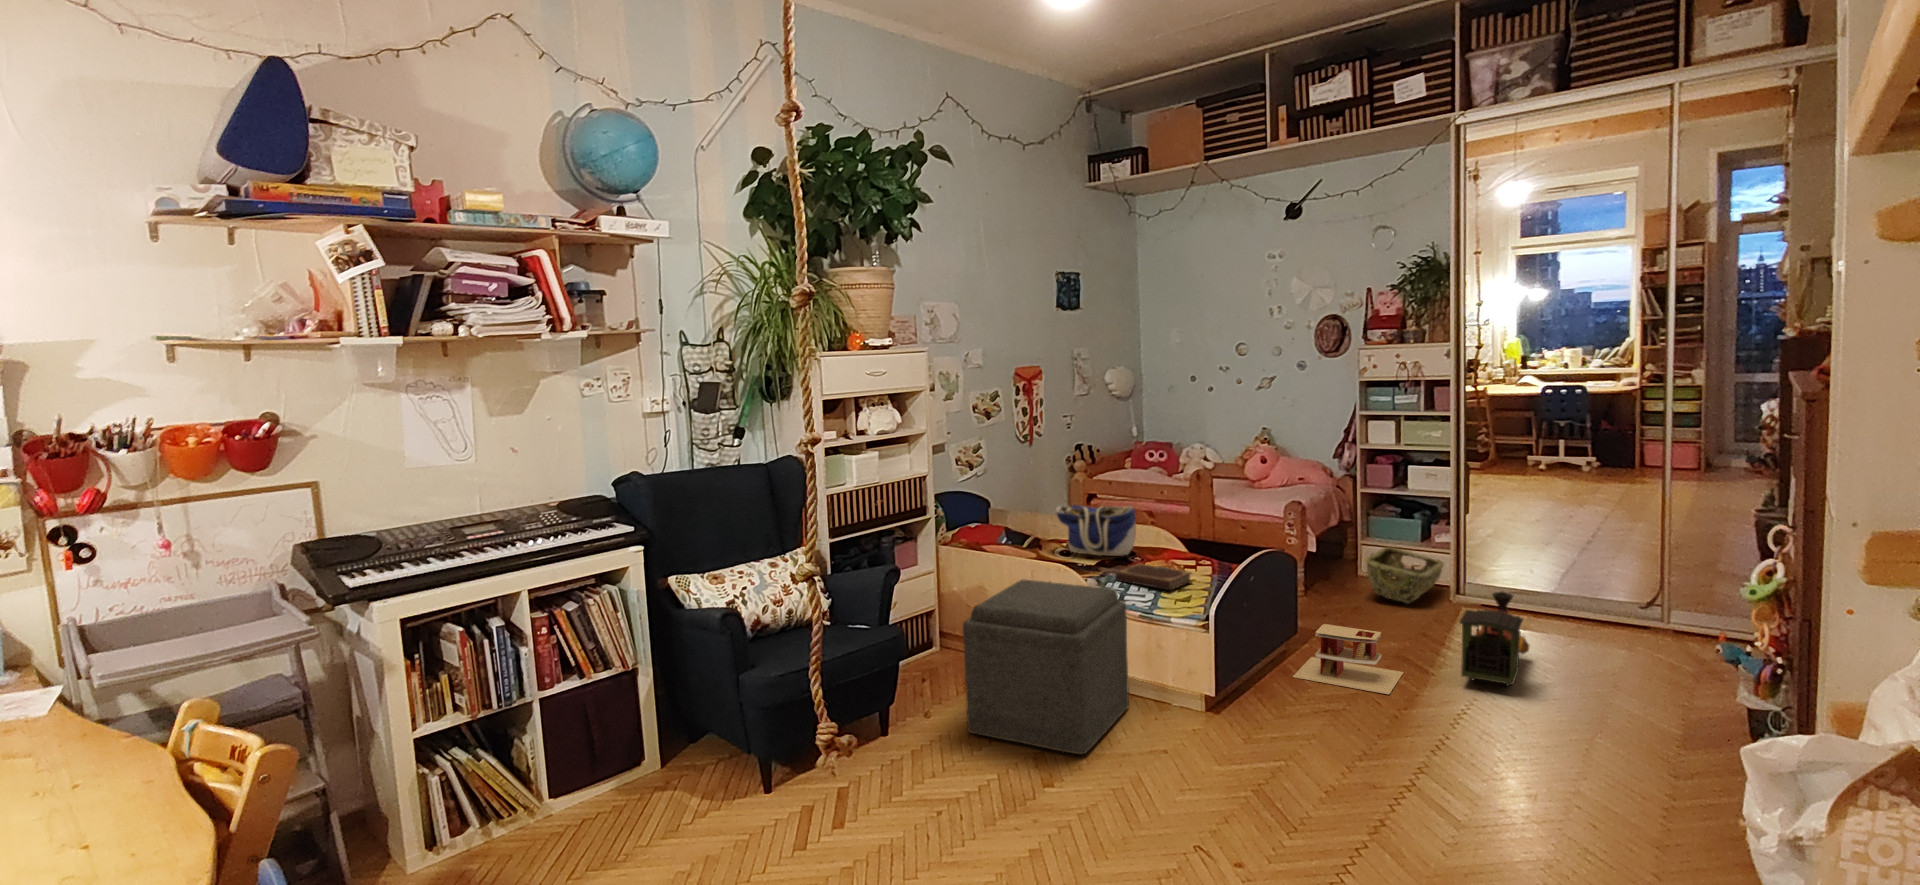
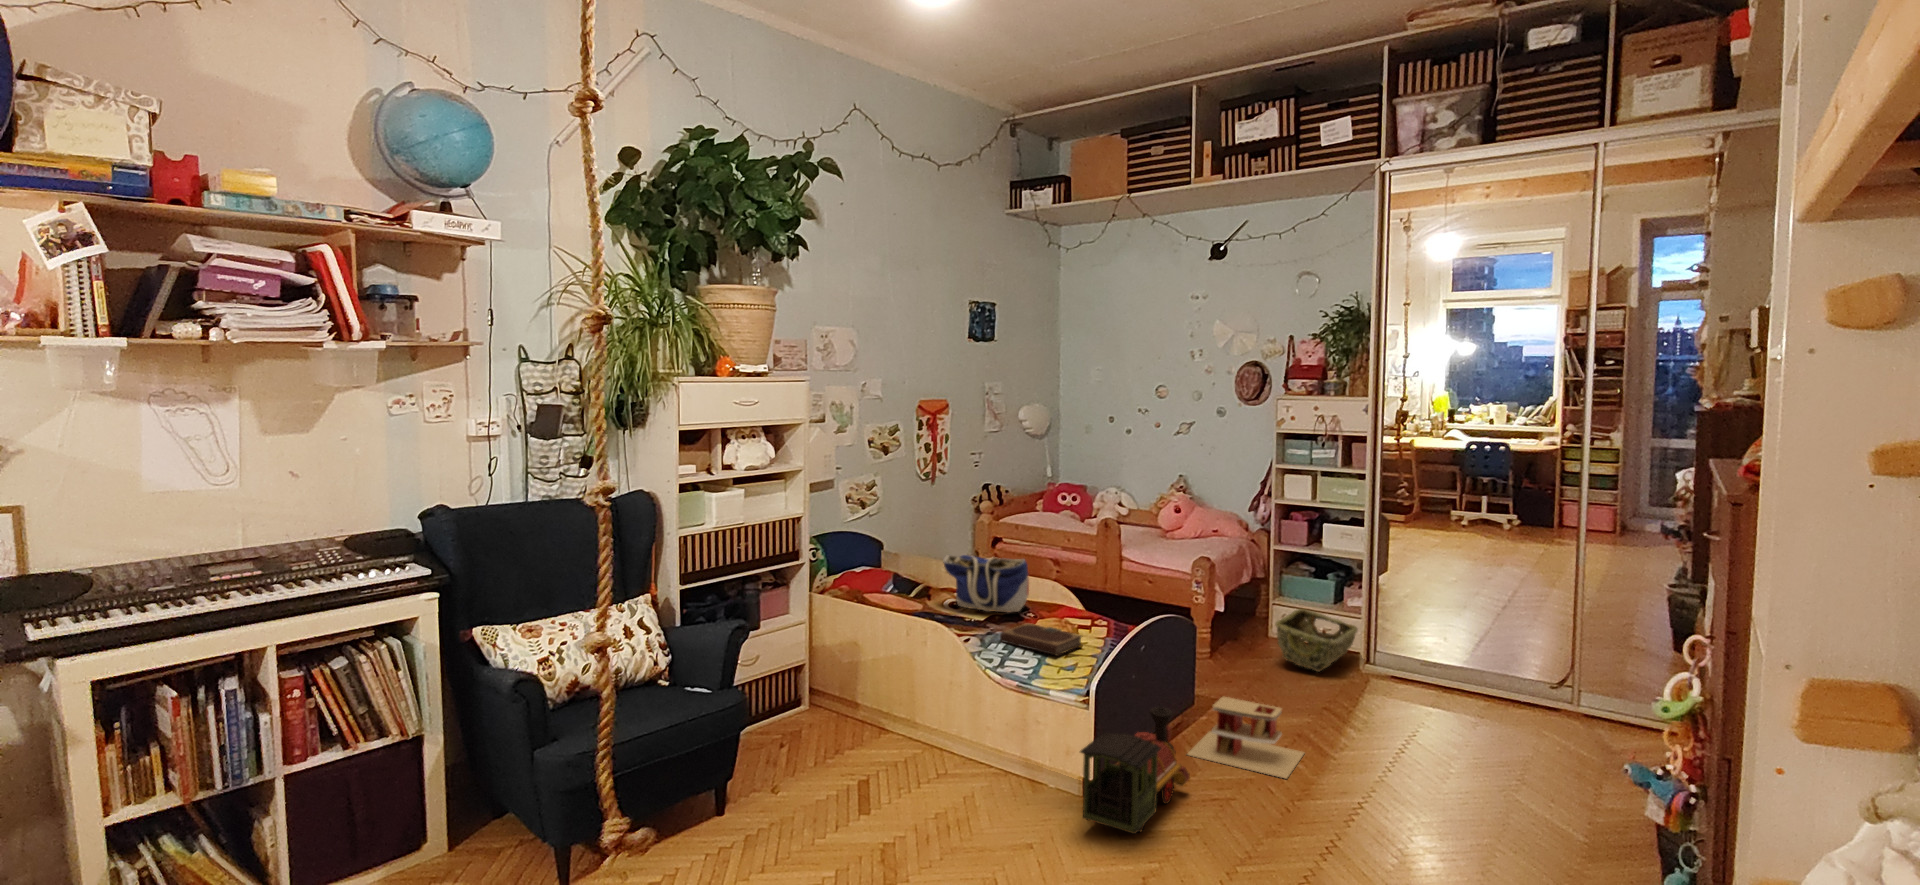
ottoman: present [963,579,1129,754] -> none [815,639,1003,846]
toy train: present [1459,592,1530,686] -> present [1080,707,1190,834]

